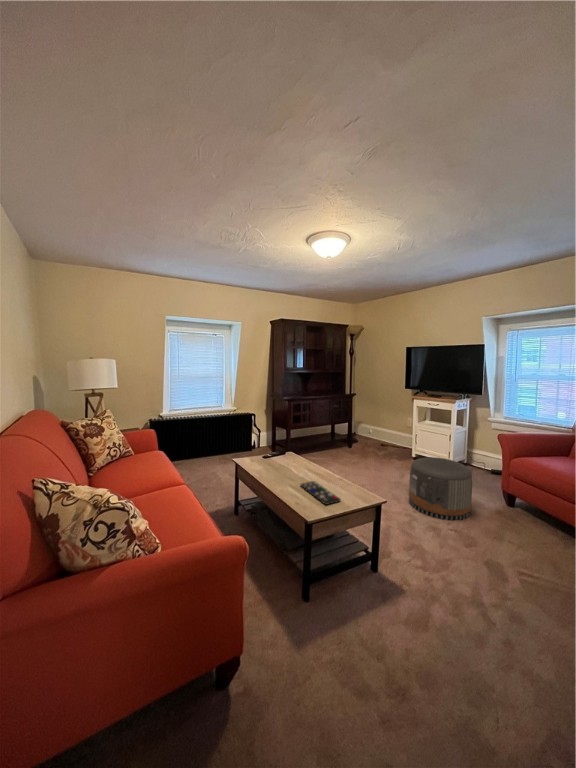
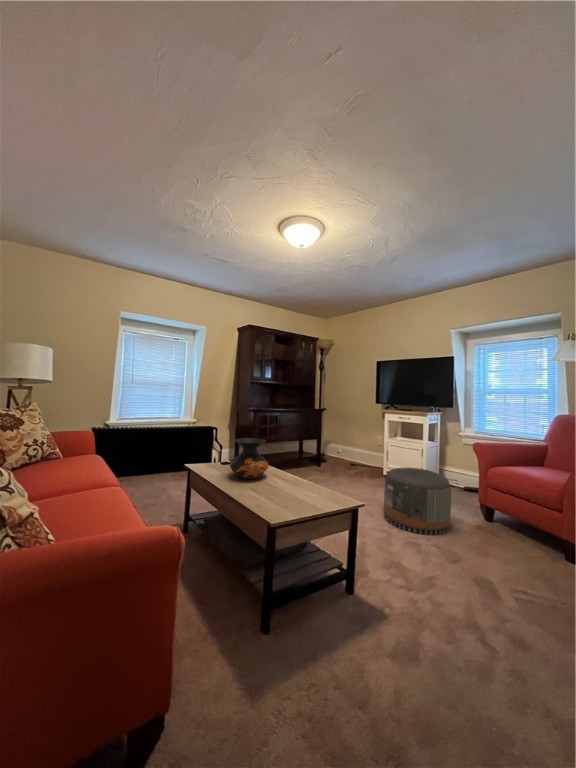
vase: none [271,439,304,475] -> present [230,438,269,479]
remote control: present [301,481,341,505] -> none [263,484,311,507]

